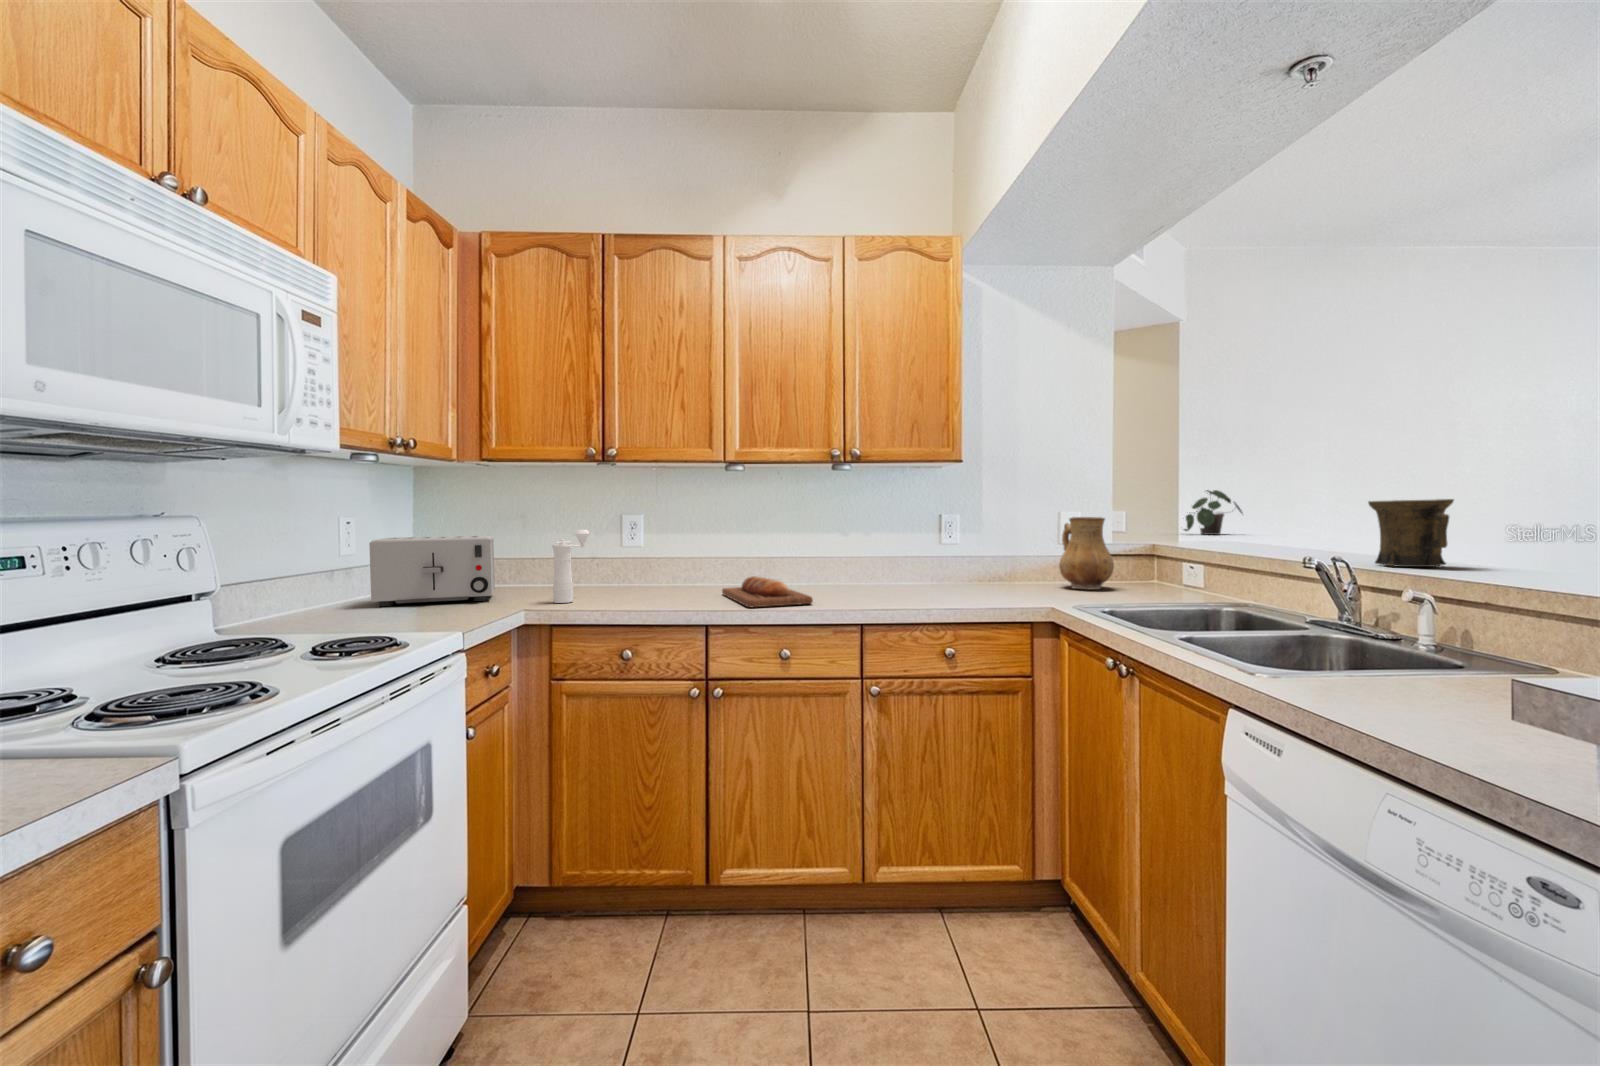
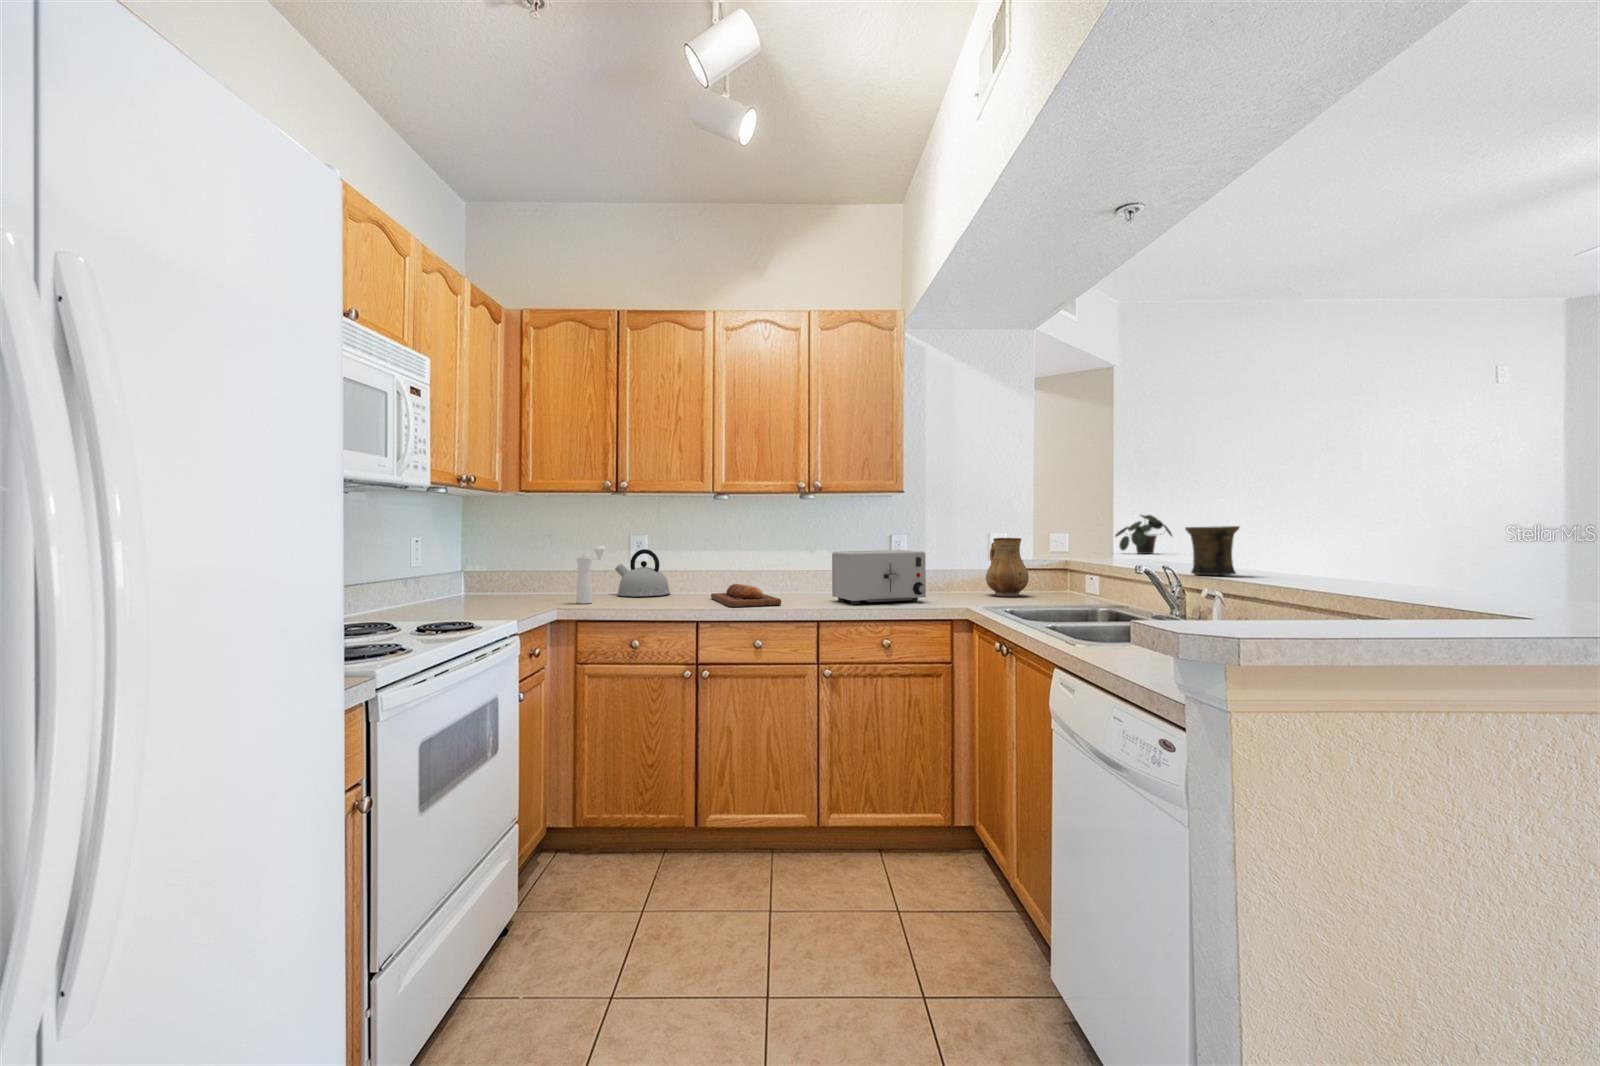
kettle: none [604,534,672,592] -> present [615,549,670,597]
toaster: present [369,536,495,606] -> present [832,550,926,604]

